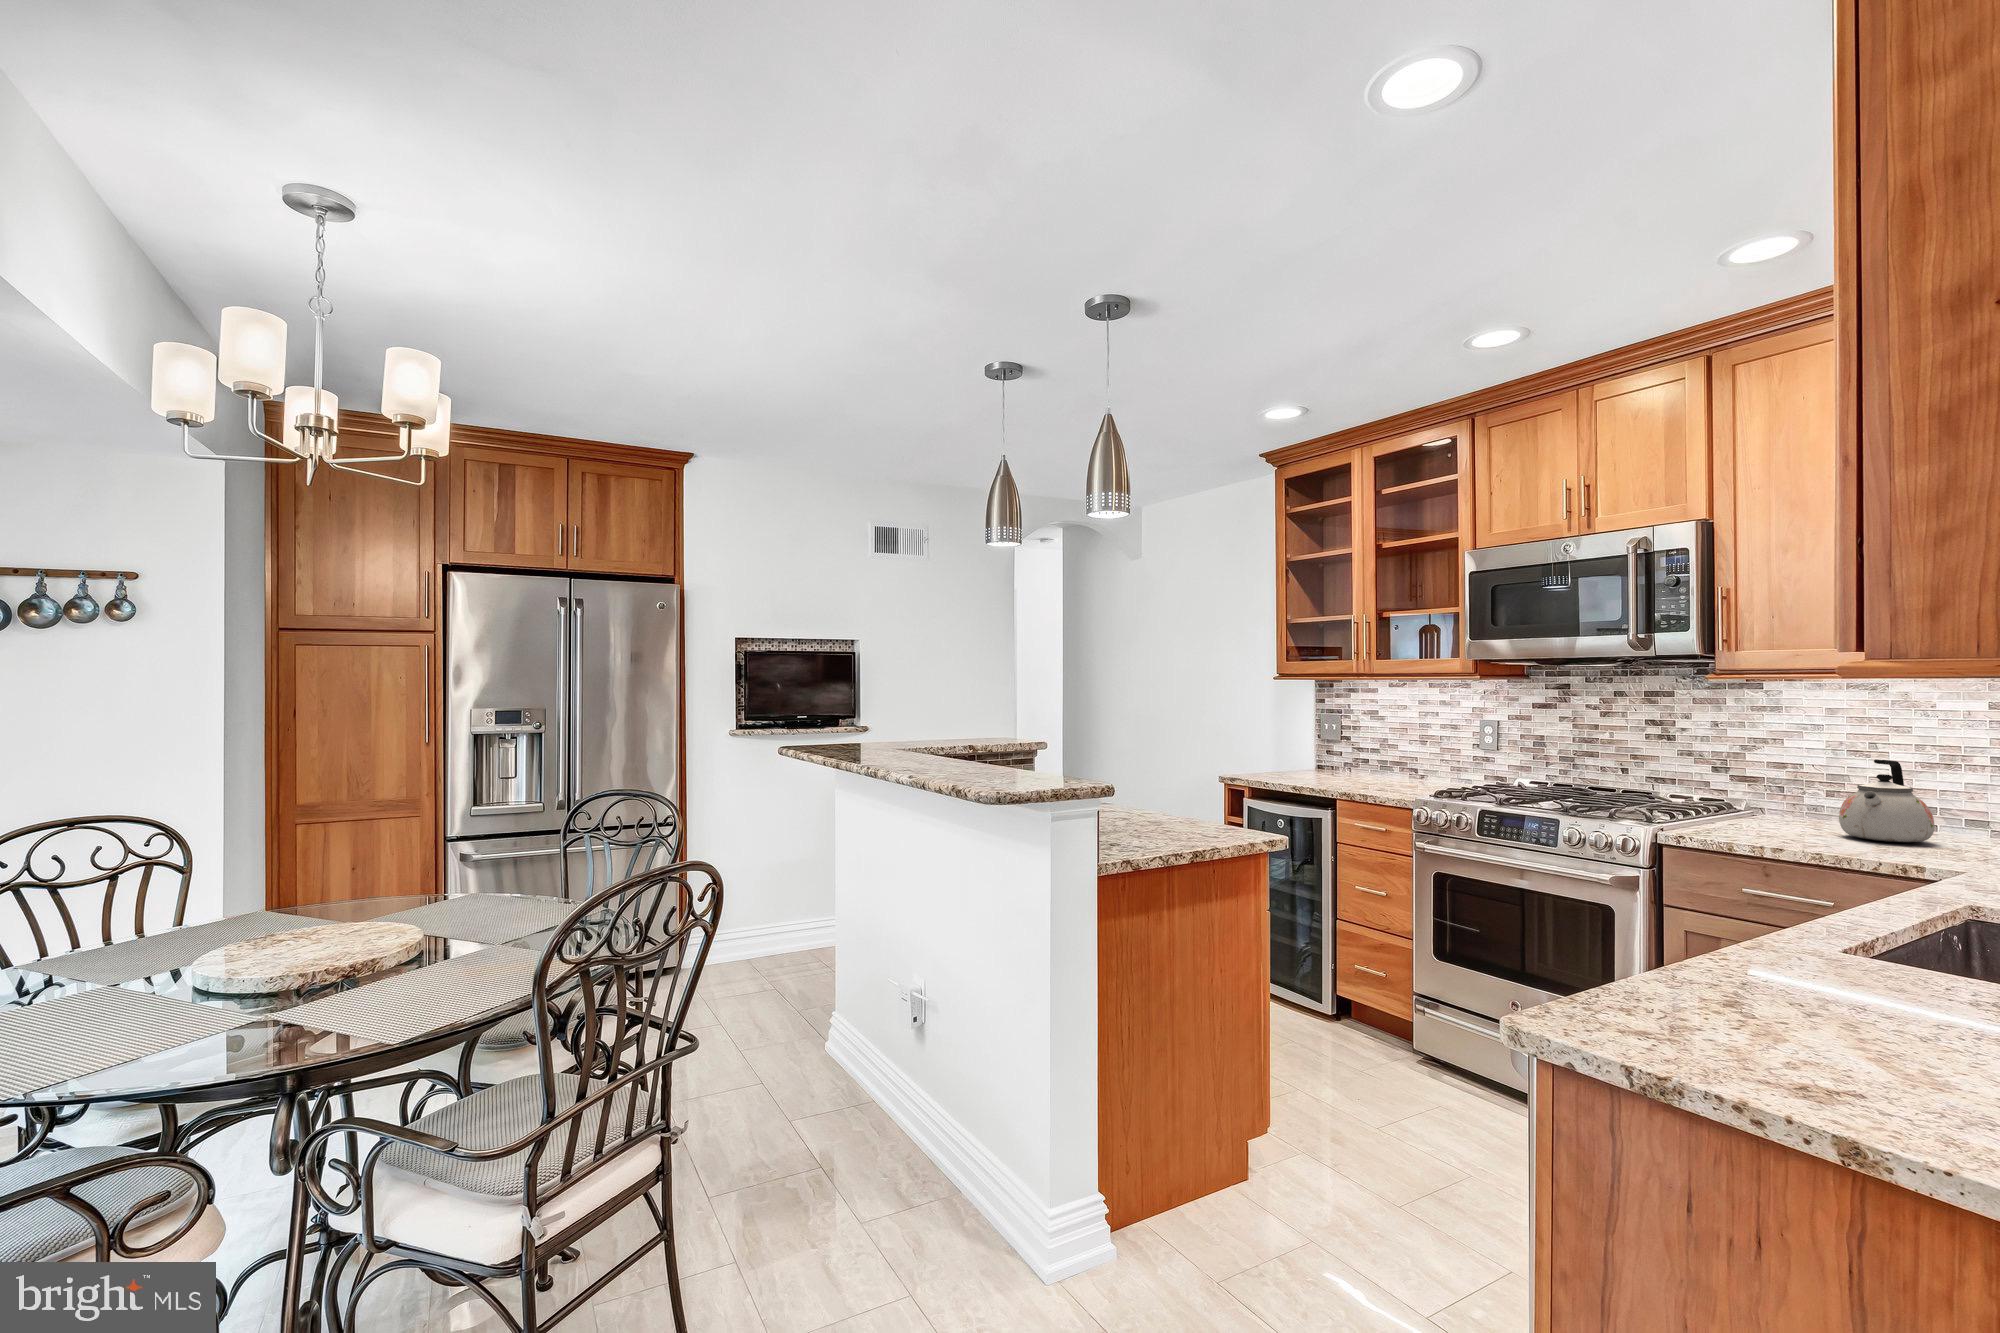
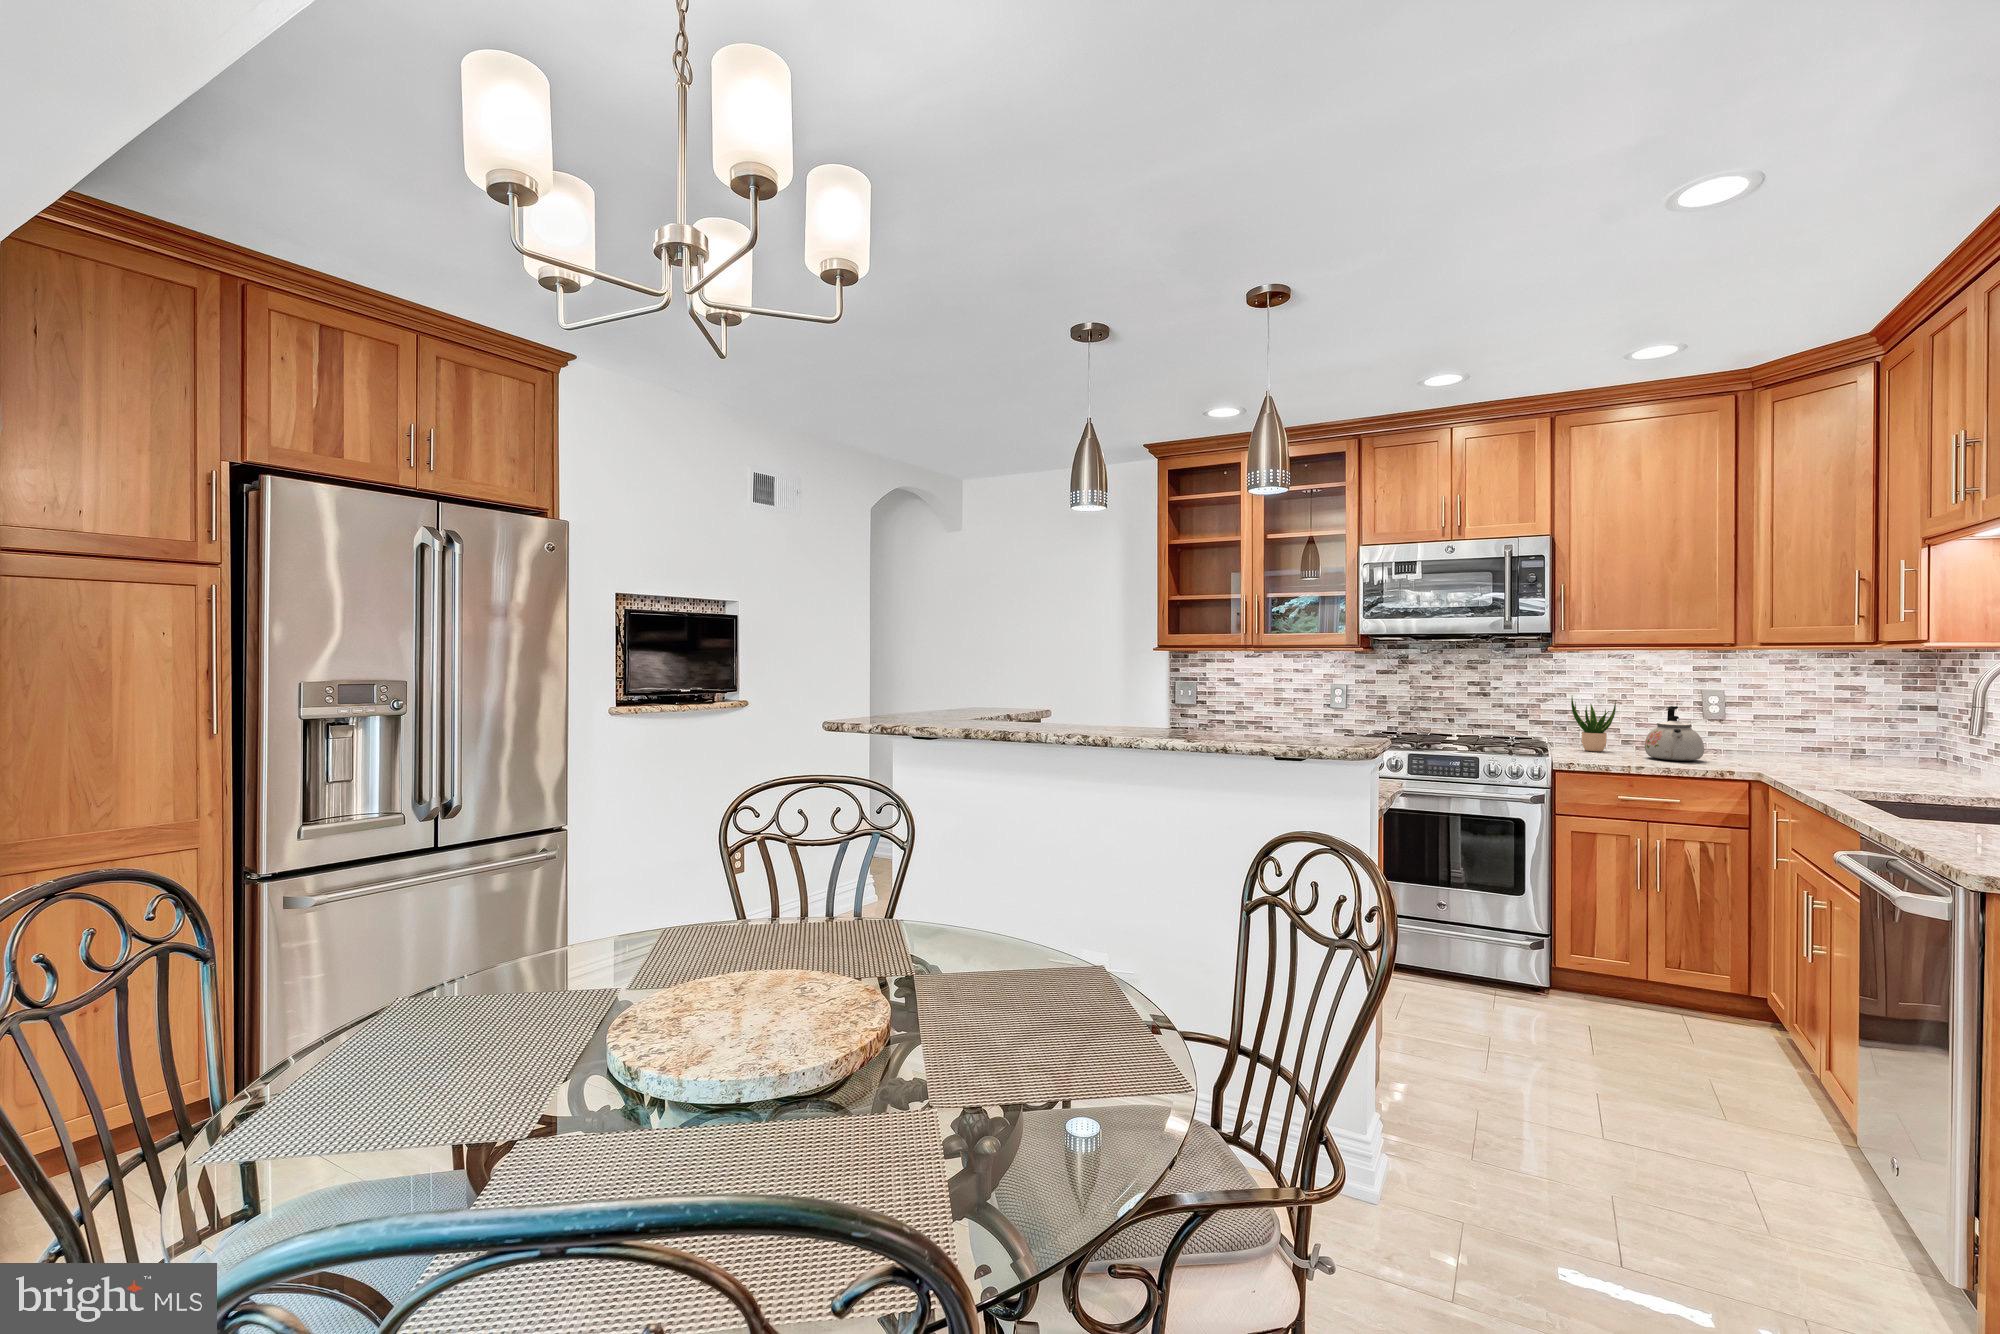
potted plant: none [1757,740,1835,823] -> present [1571,697,1616,751]

